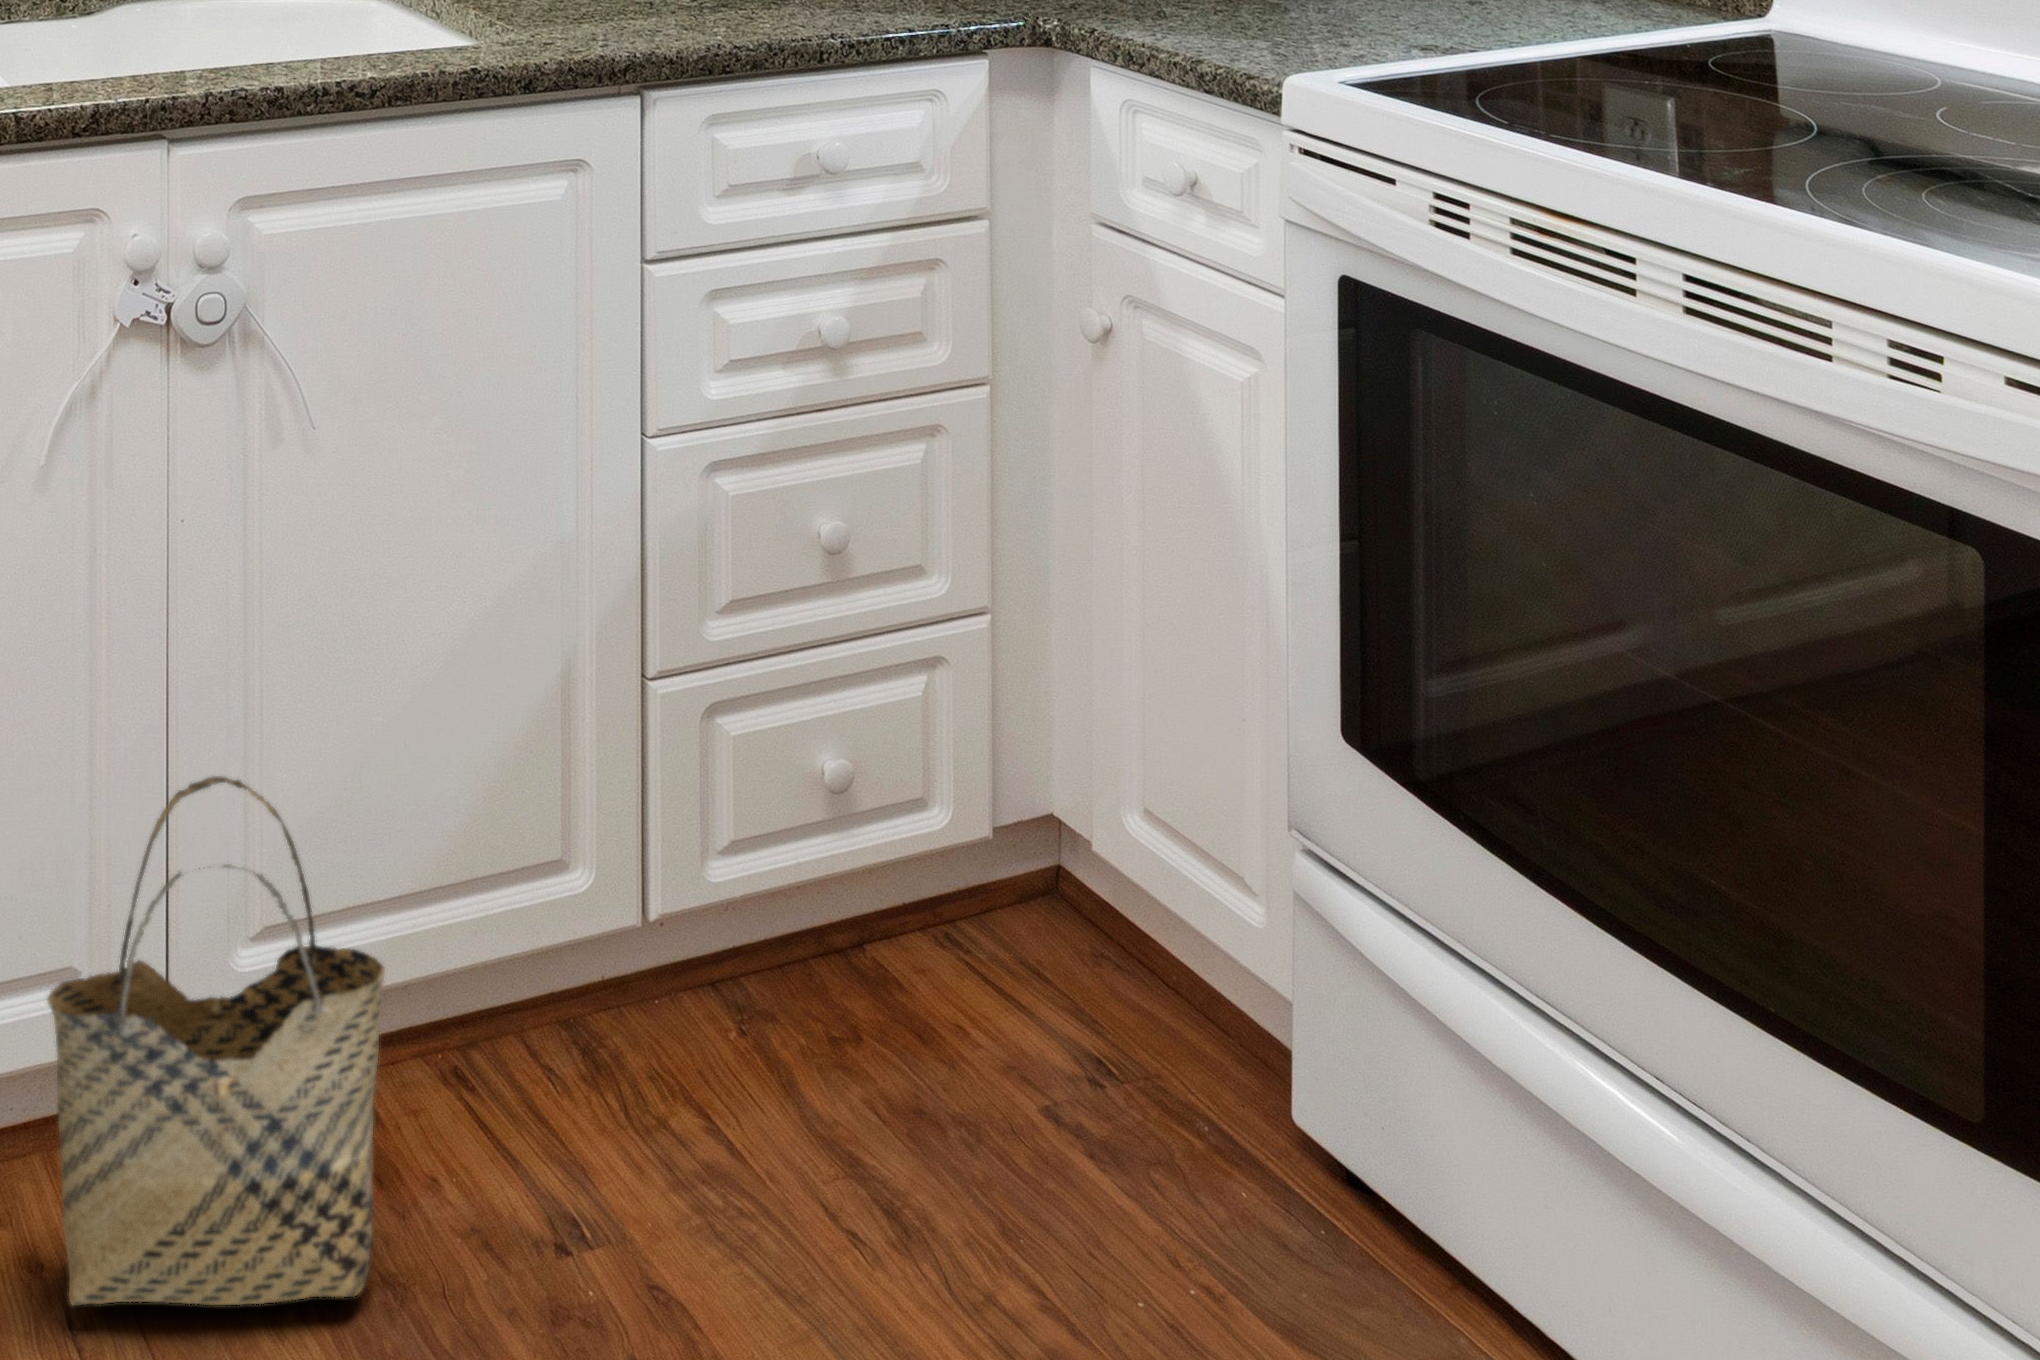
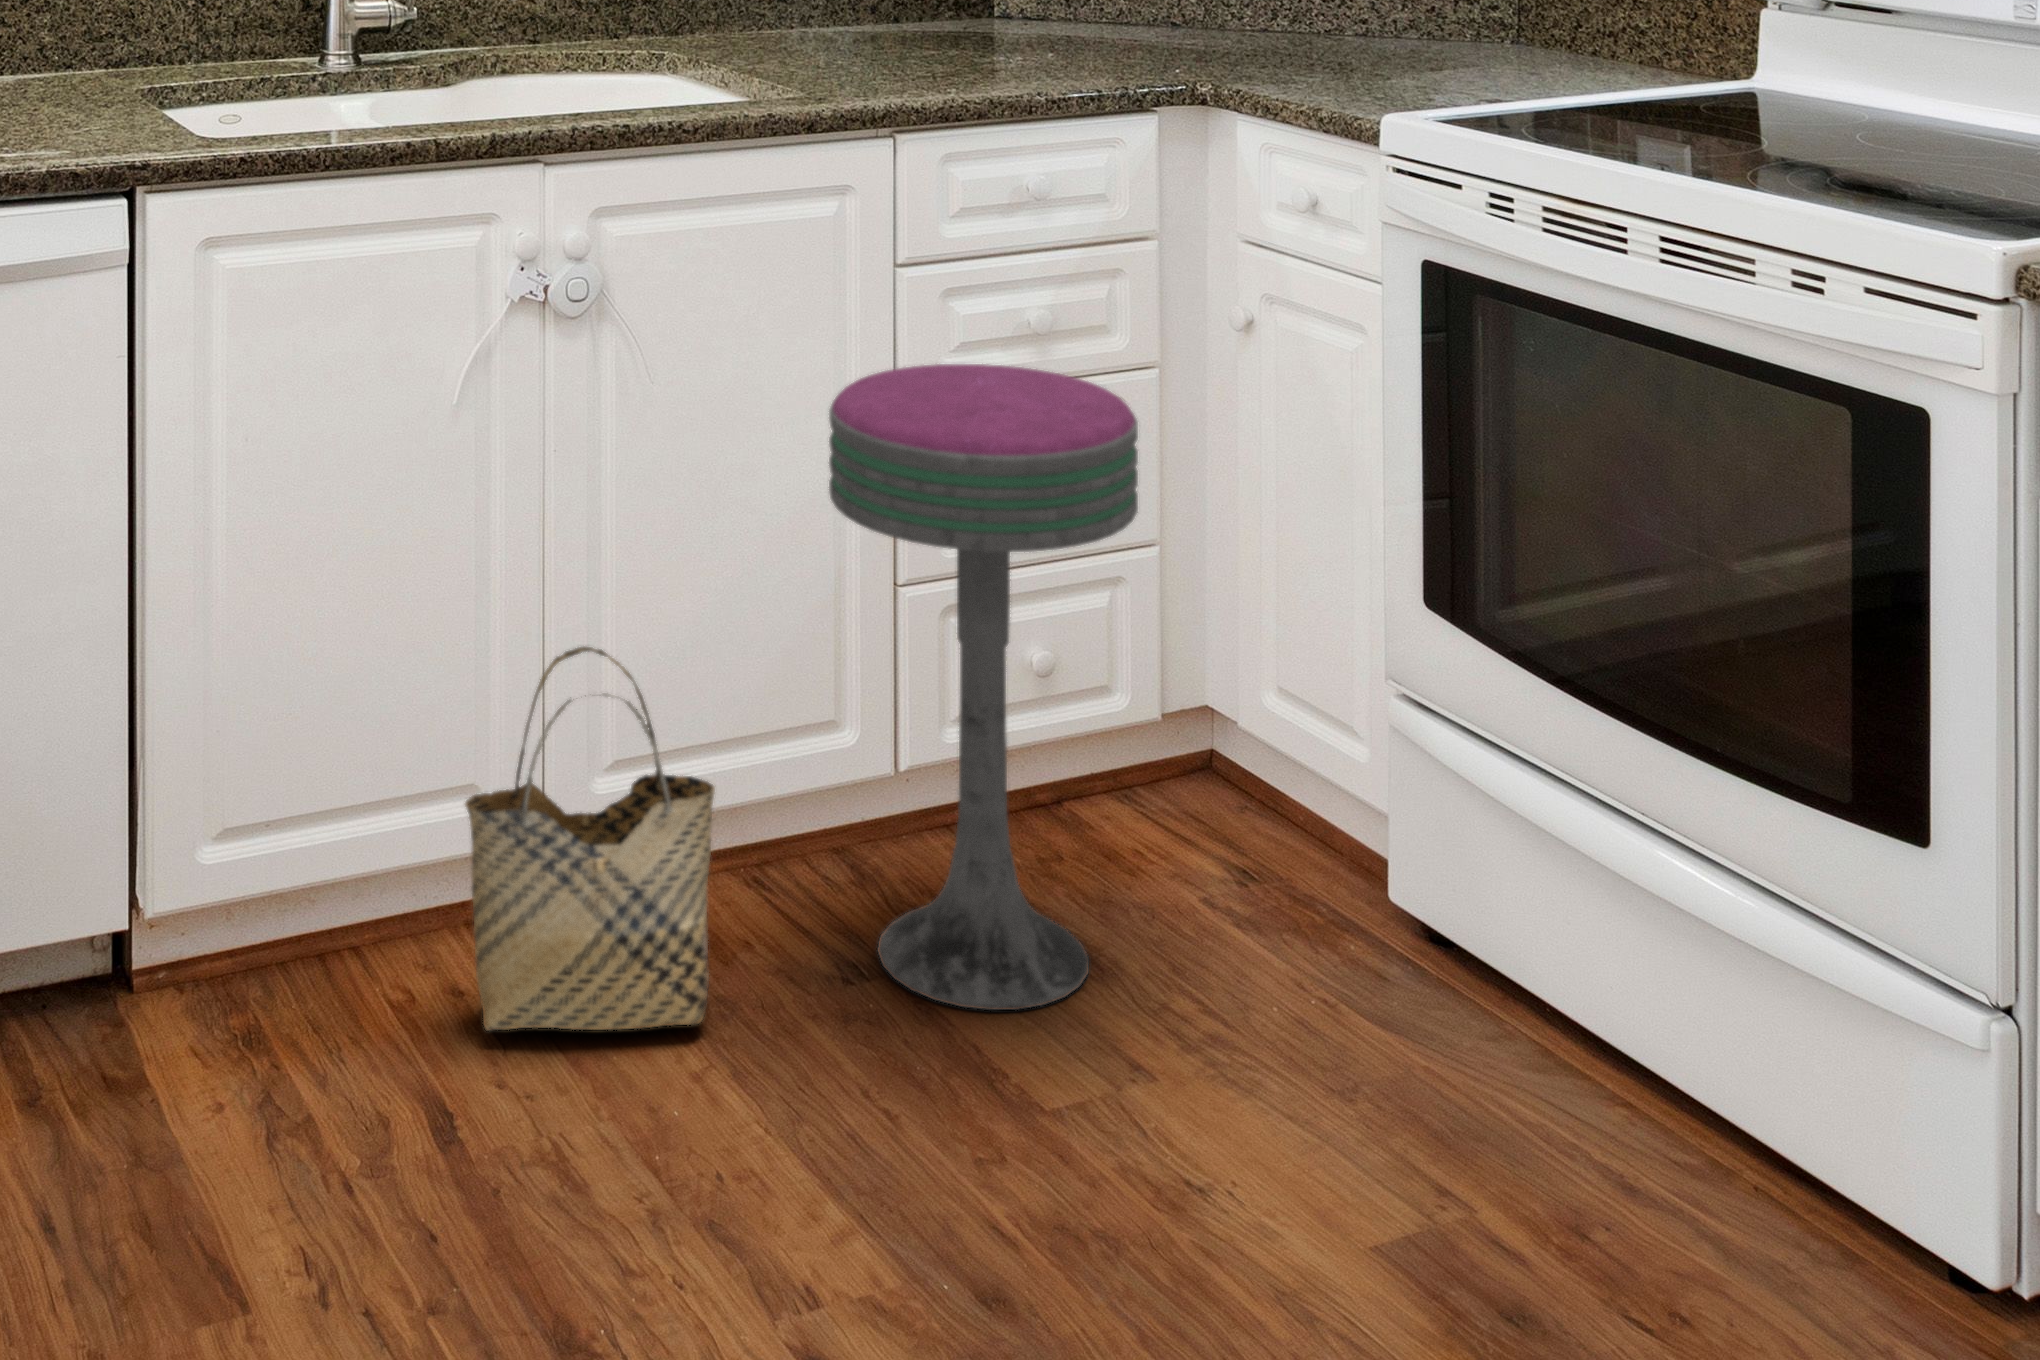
bar stool: none [543,389,951,1269] -> present [829,364,1138,1010]

